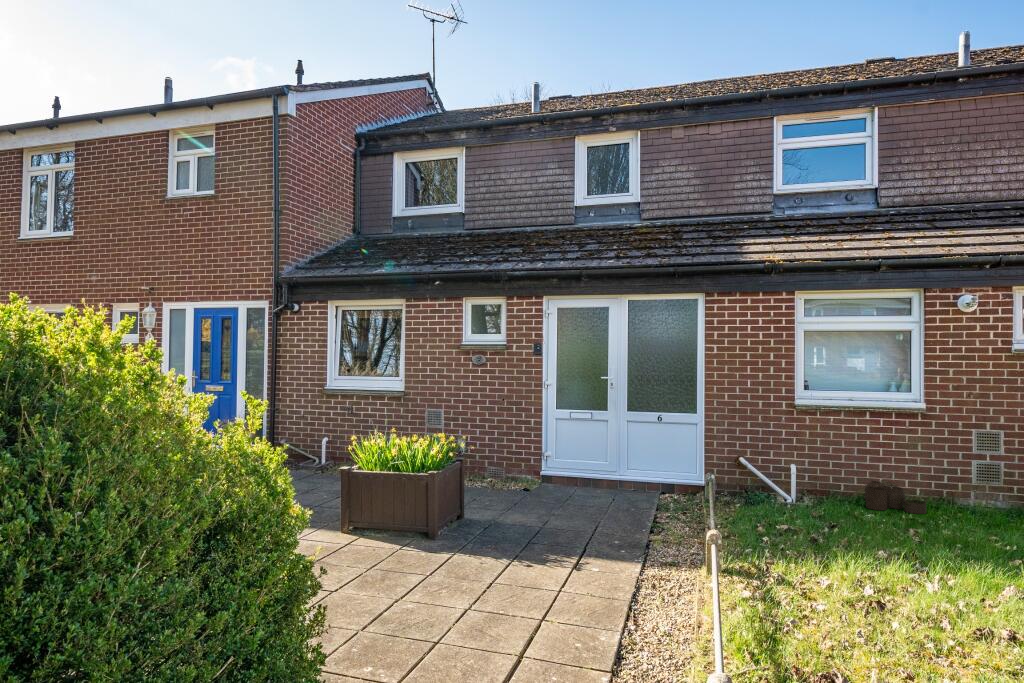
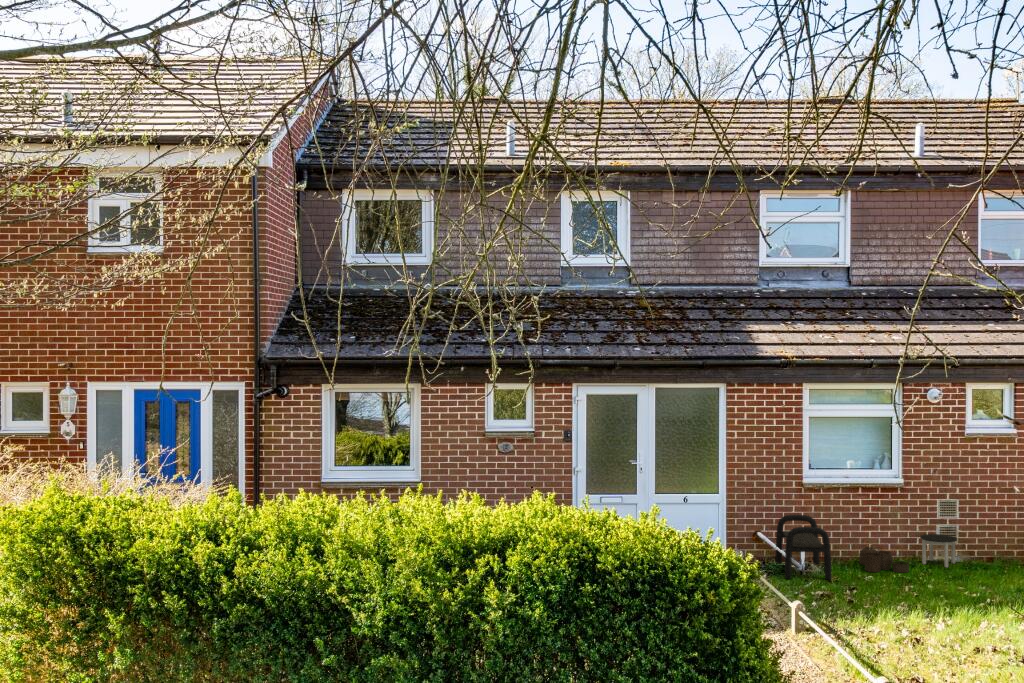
bench: none [756,439,815,513] -> present [776,515,832,580]
round table: none [948,471,1001,513] -> present [920,534,957,567]

